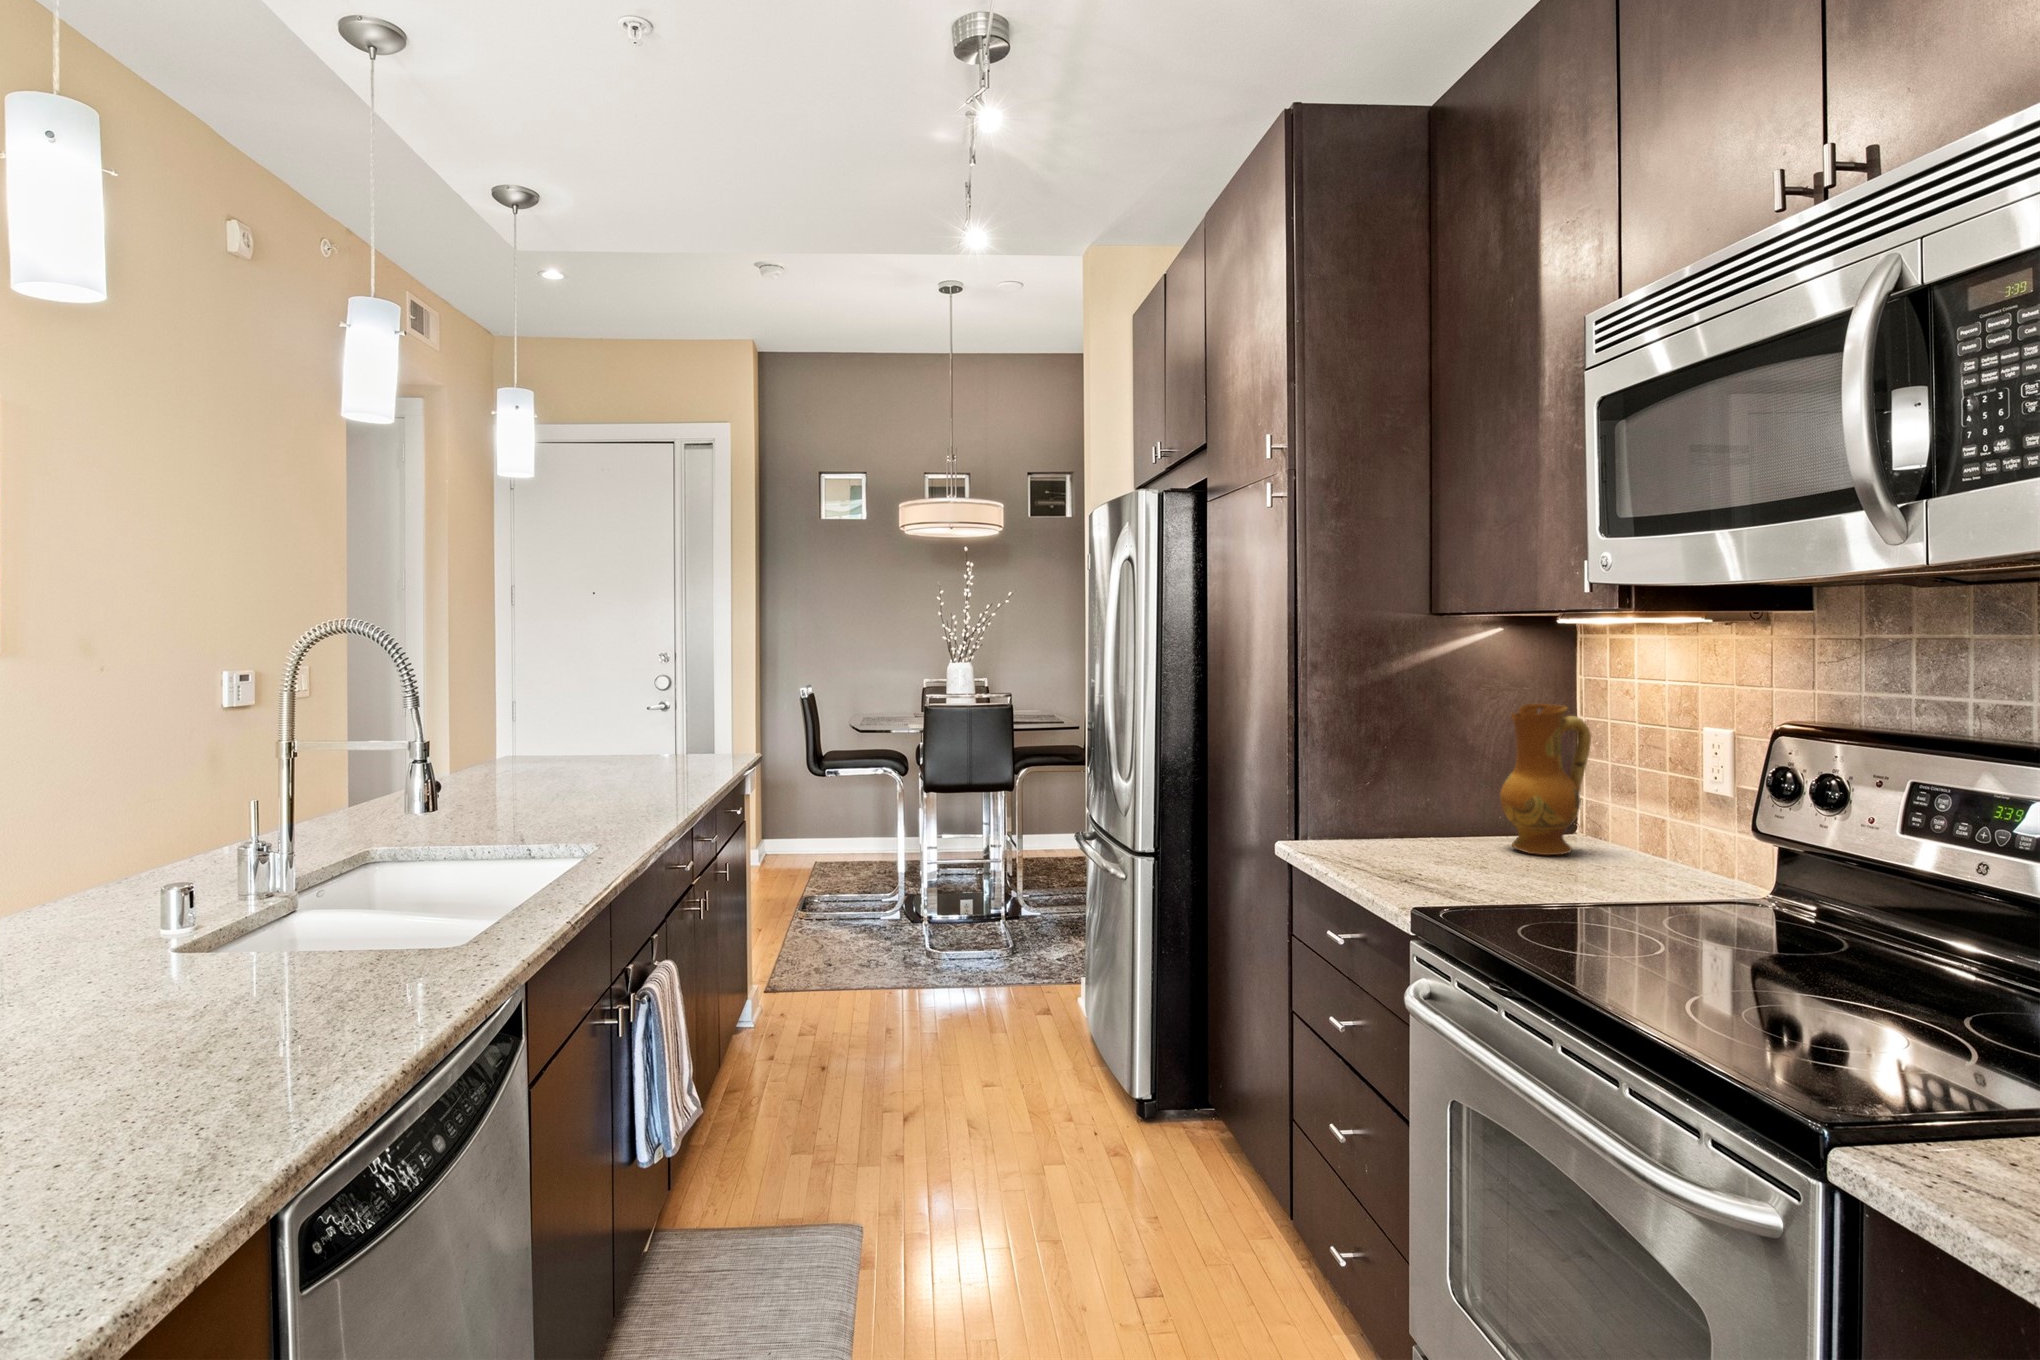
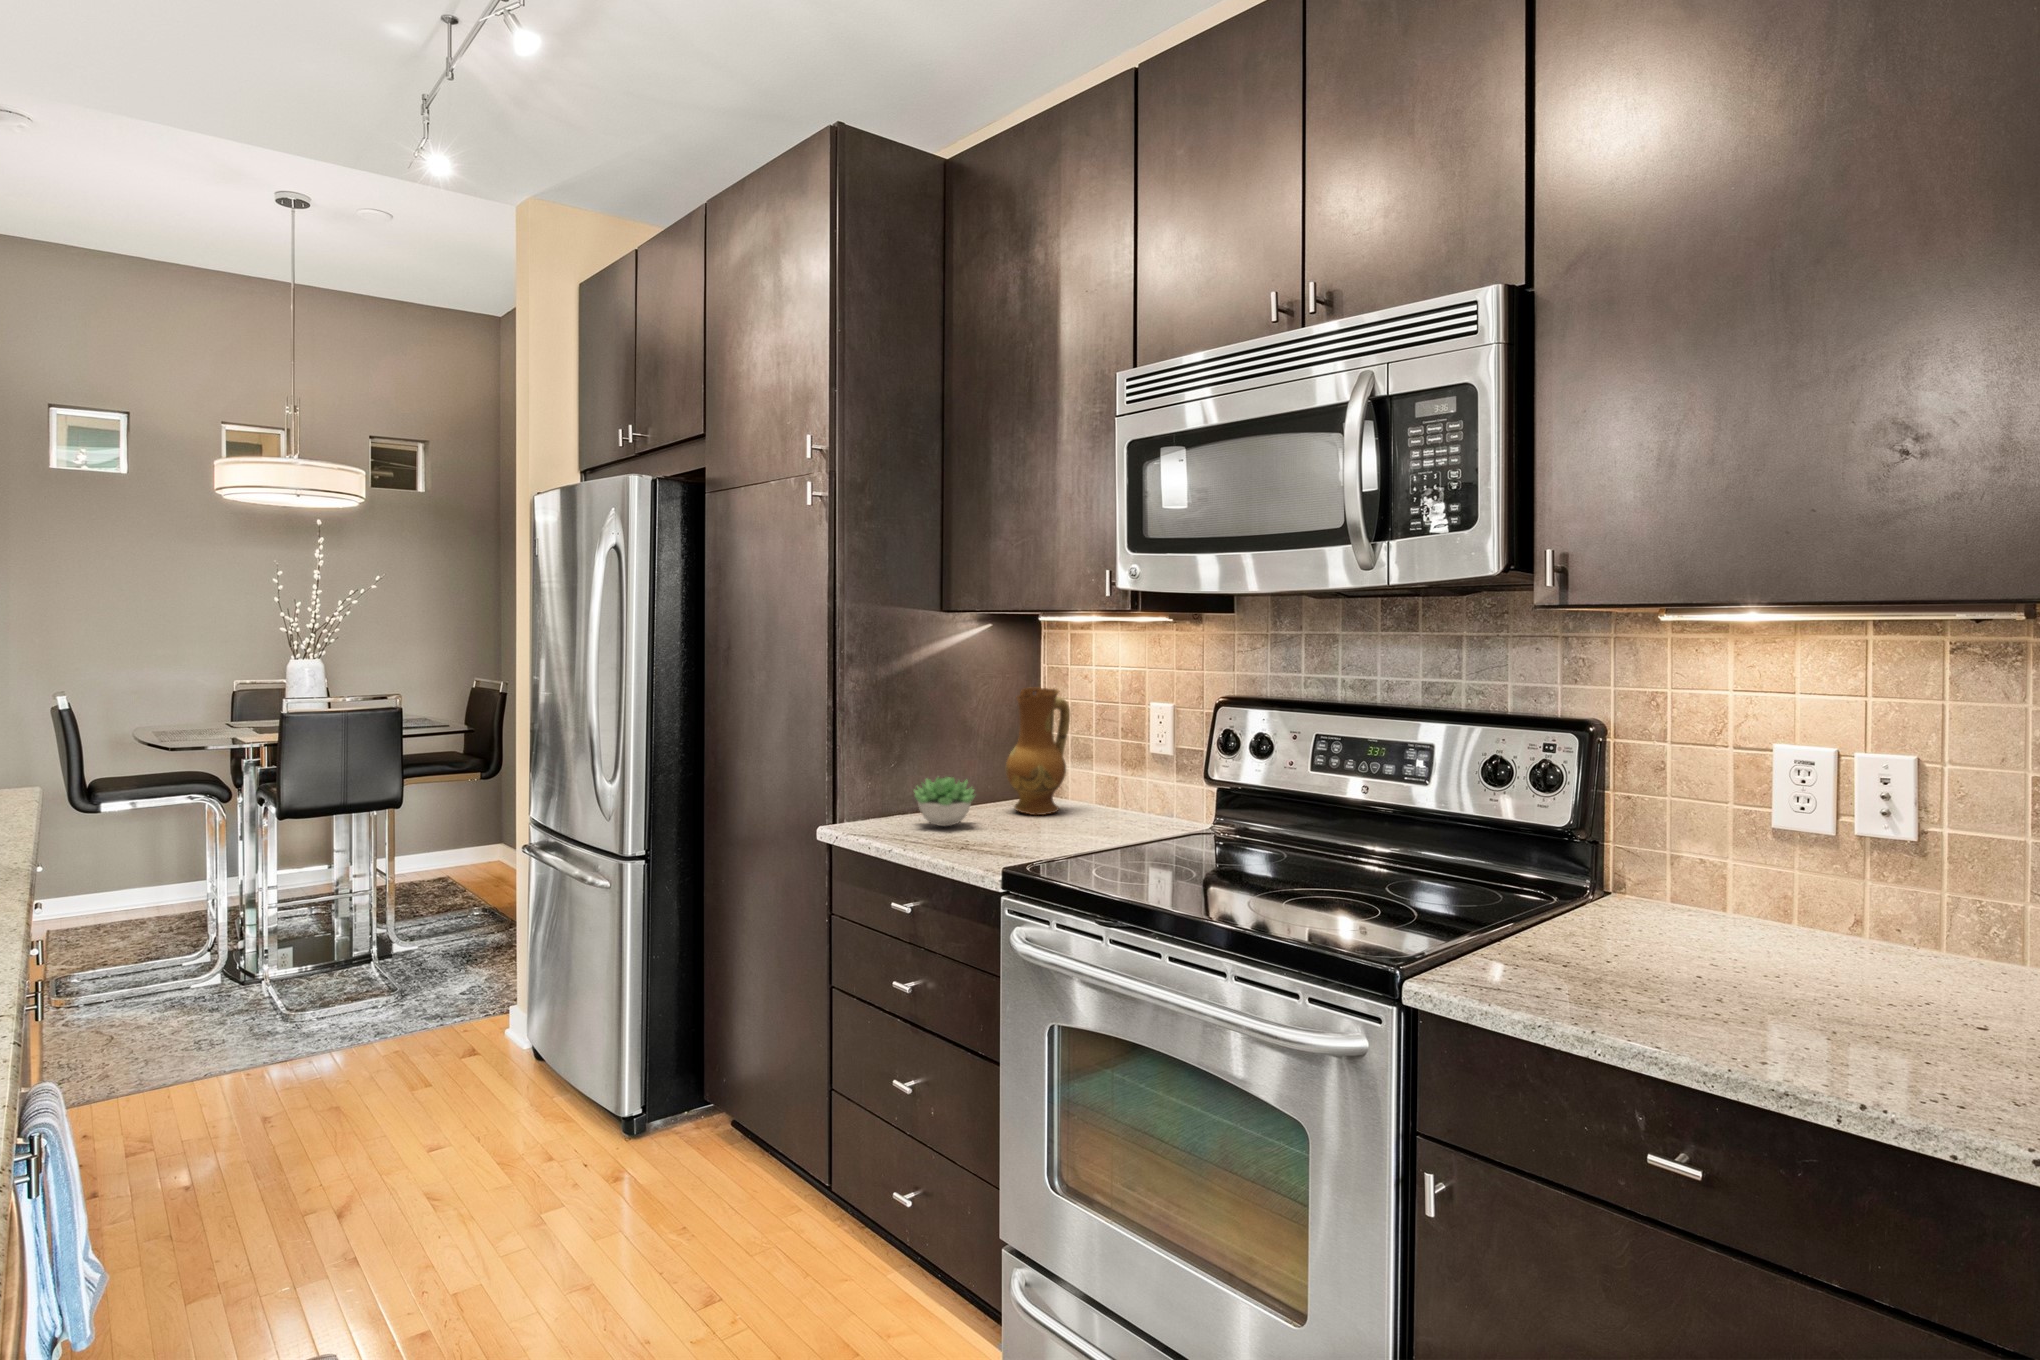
succulent plant: none [1366,800,1447,855] -> present [914,777,975,826]

